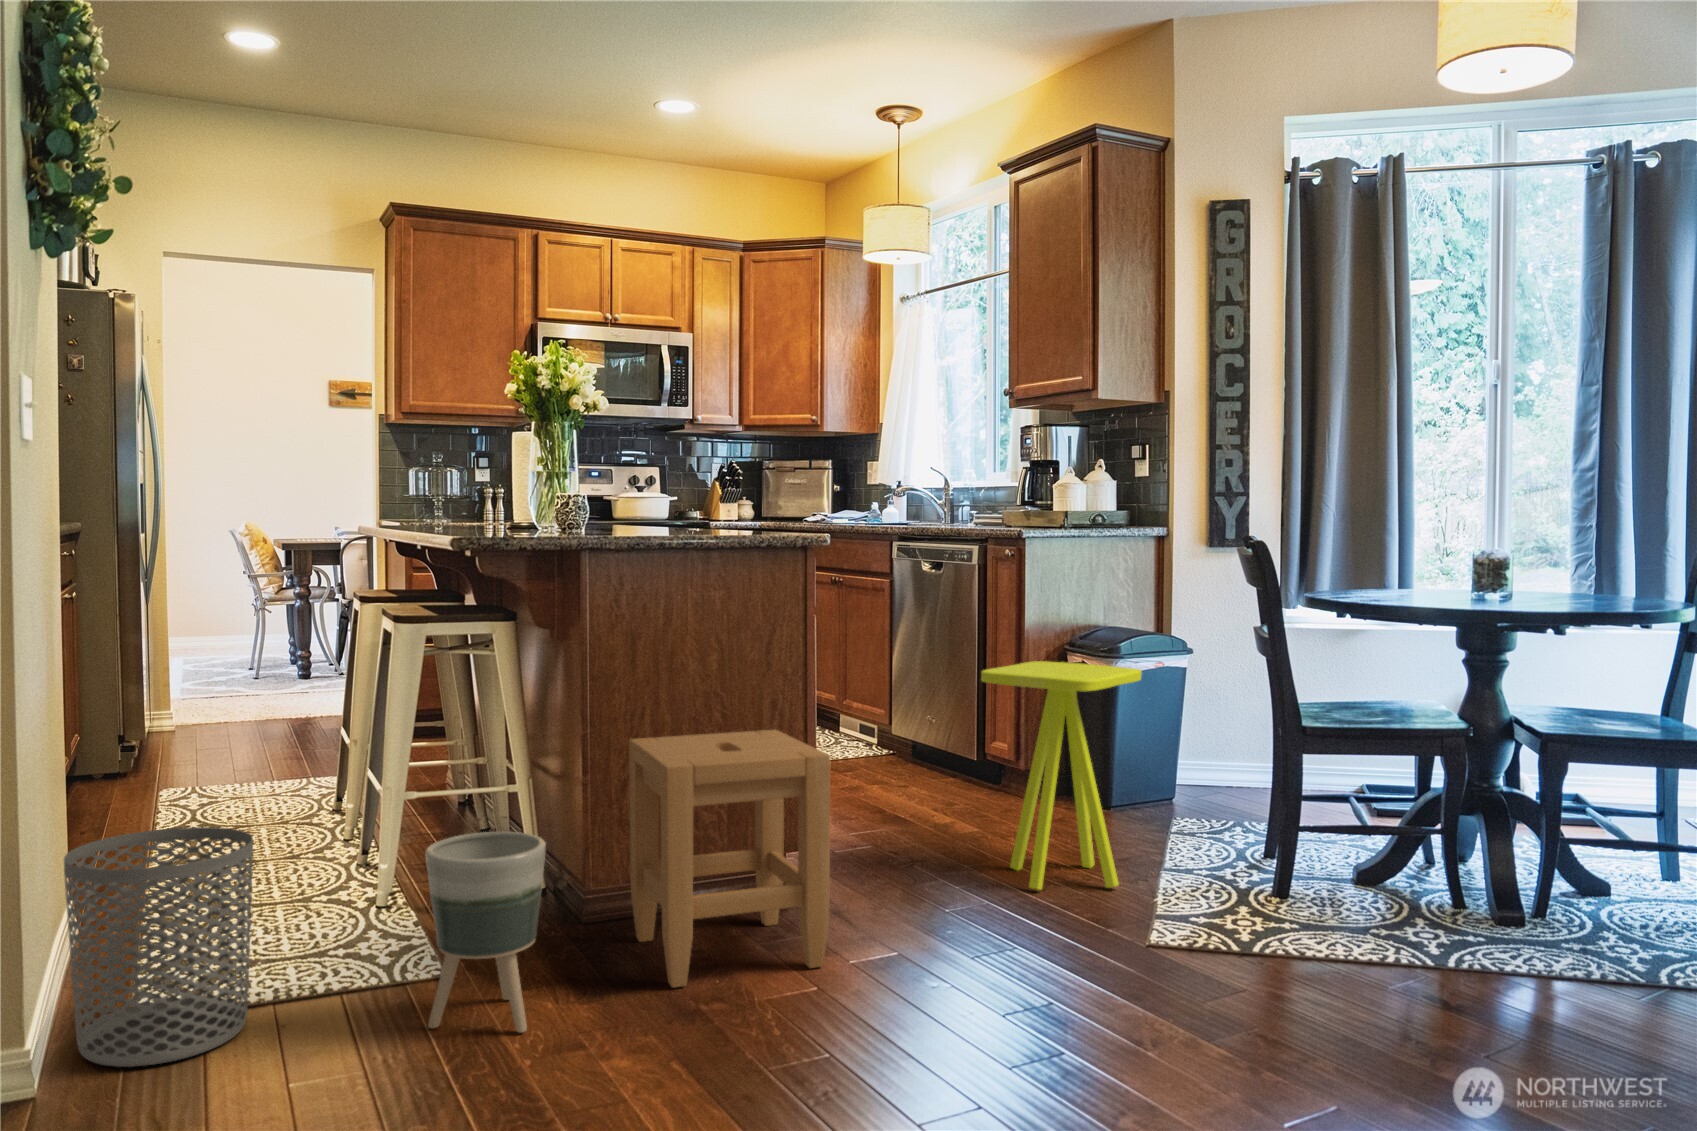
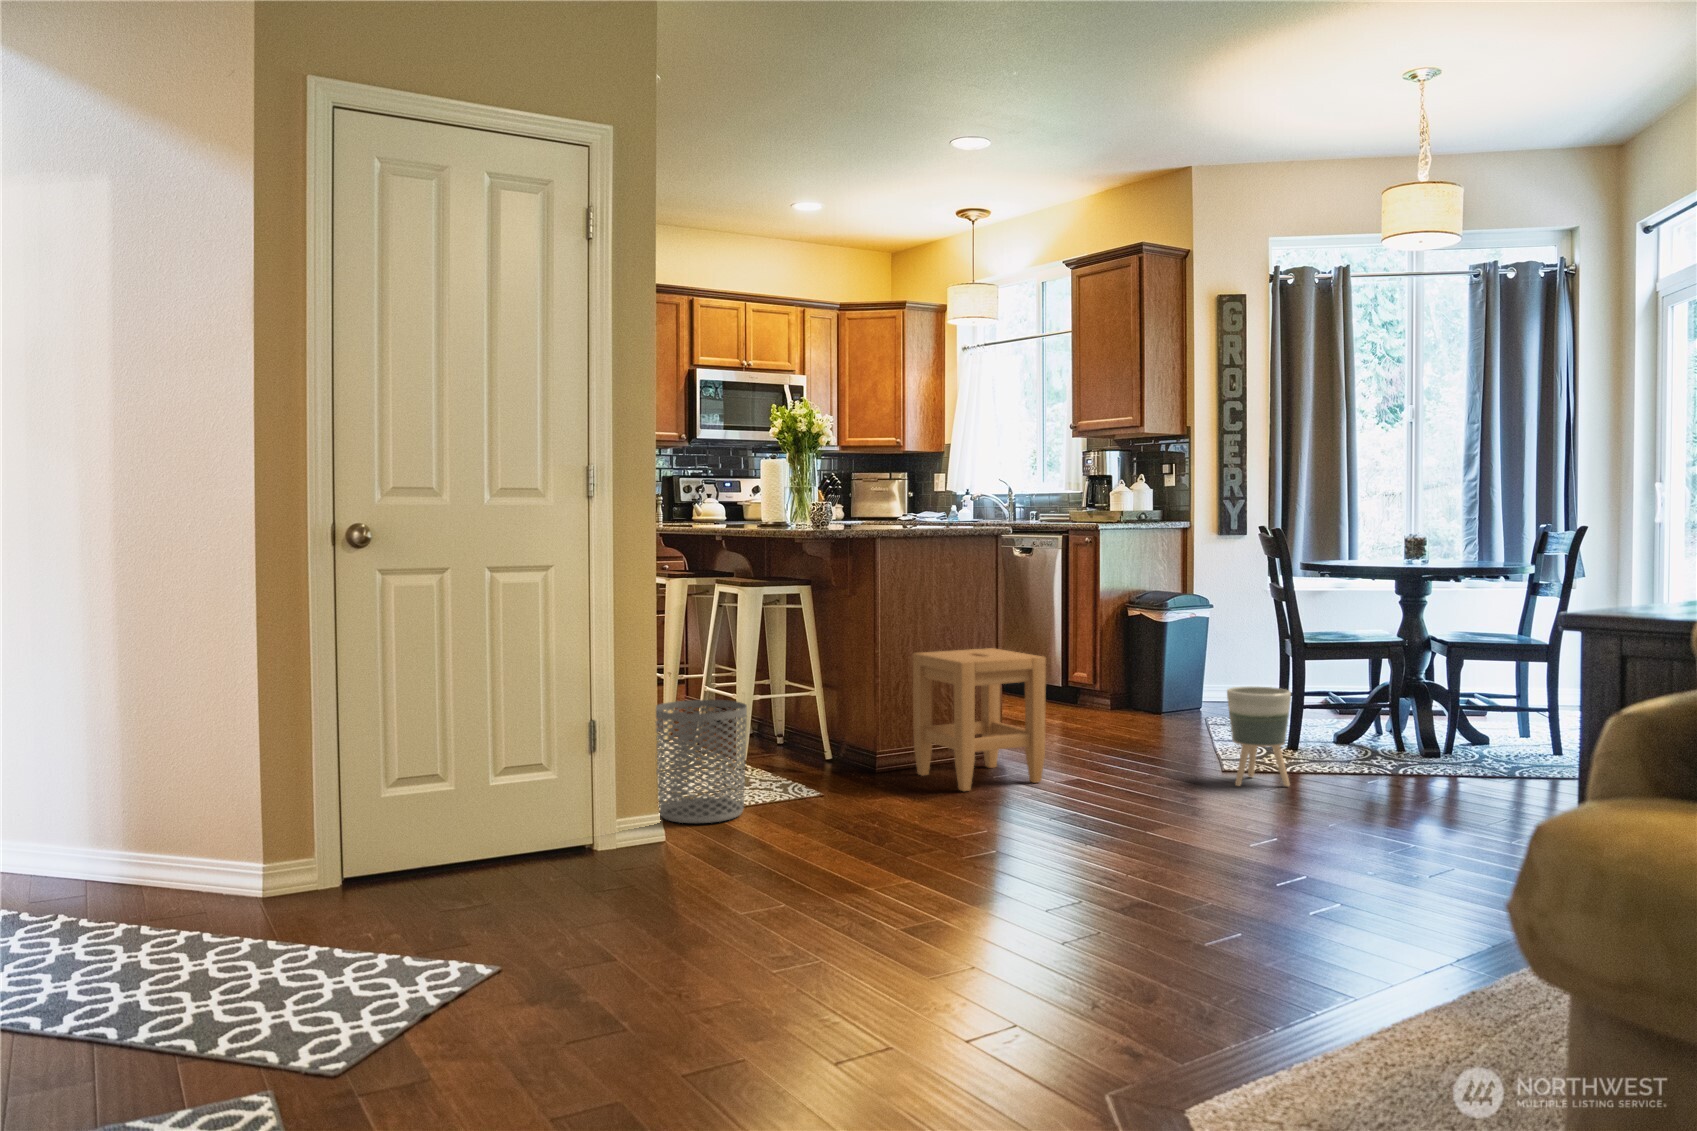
side table: present [981,661,1142,890] -> none [1103,609,1202,750]
planter: present [426,832,546,1033] -> present [1227,686,1291,786]

